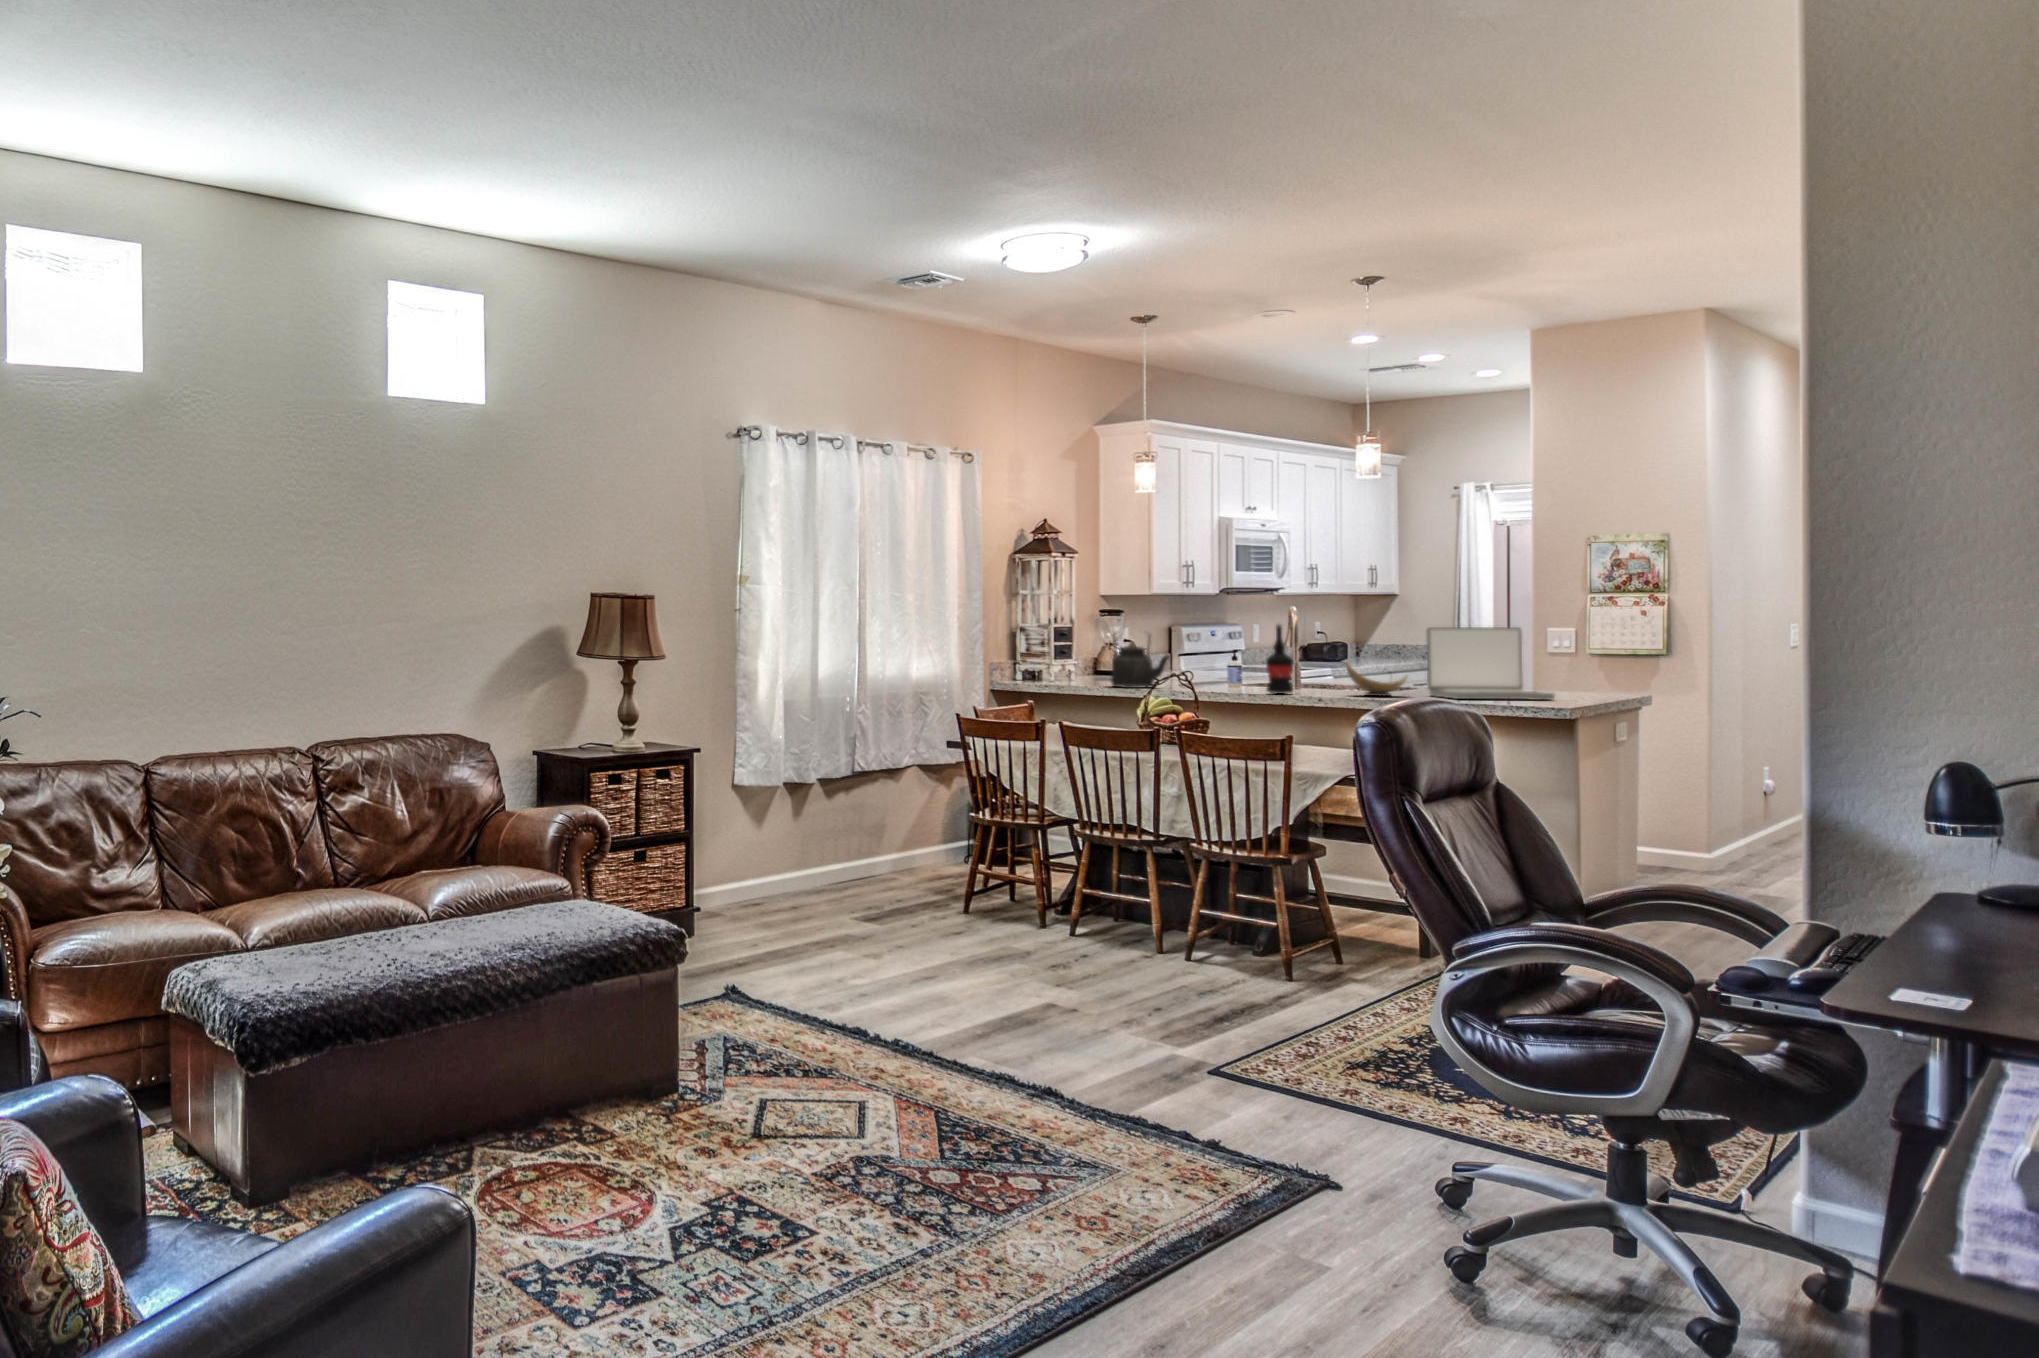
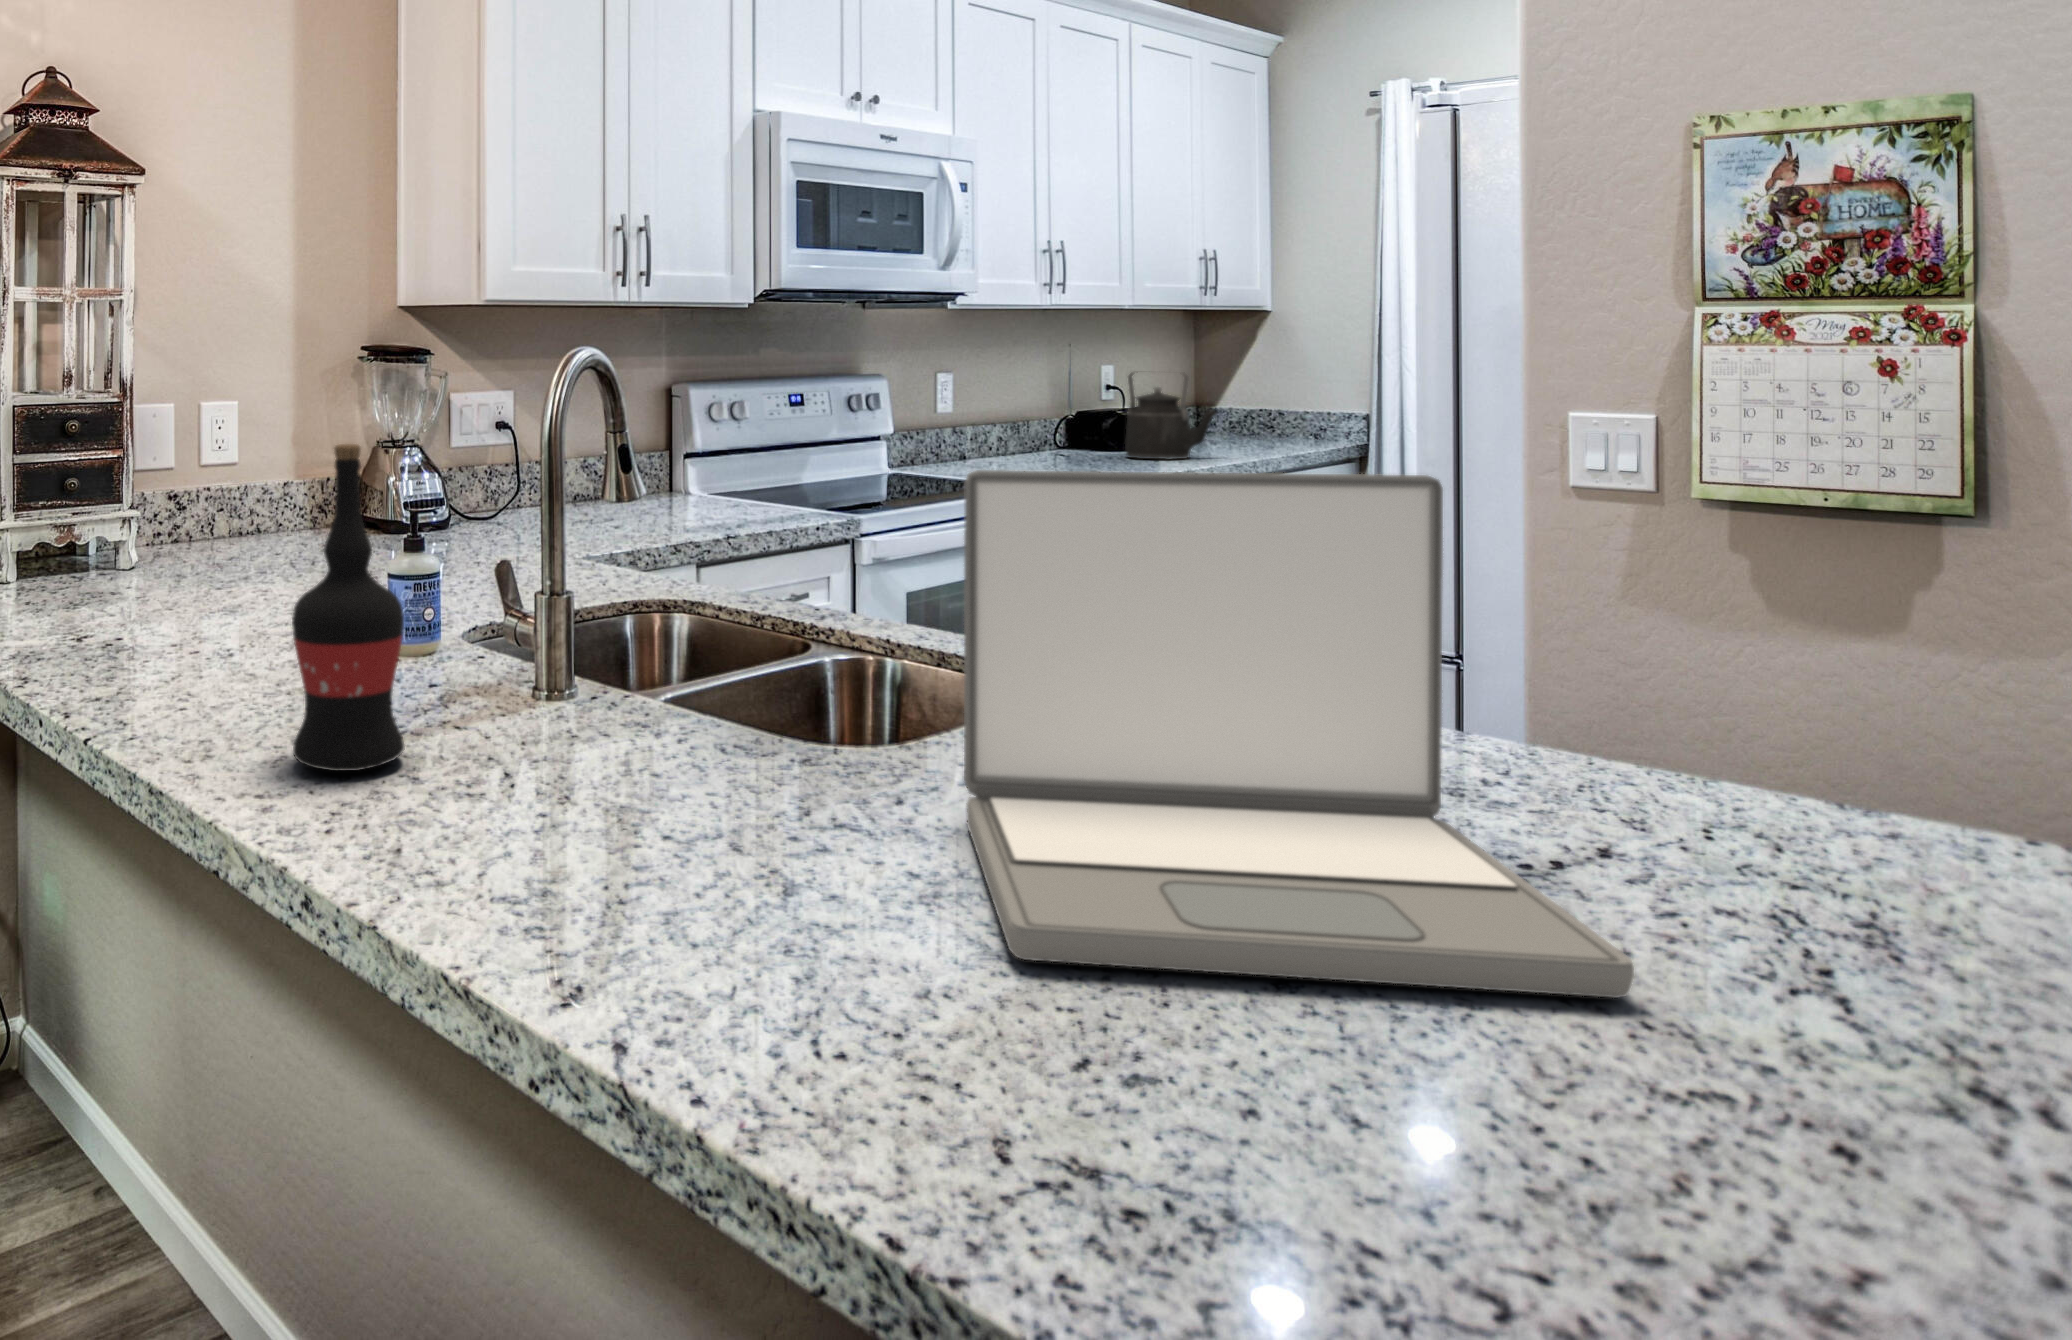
kettle: present [1111,634,1169,688] -> present [1125,372,1217,460]
decorative bowl: present [1346,662,1407,696] -> none [568,634,844,845]

